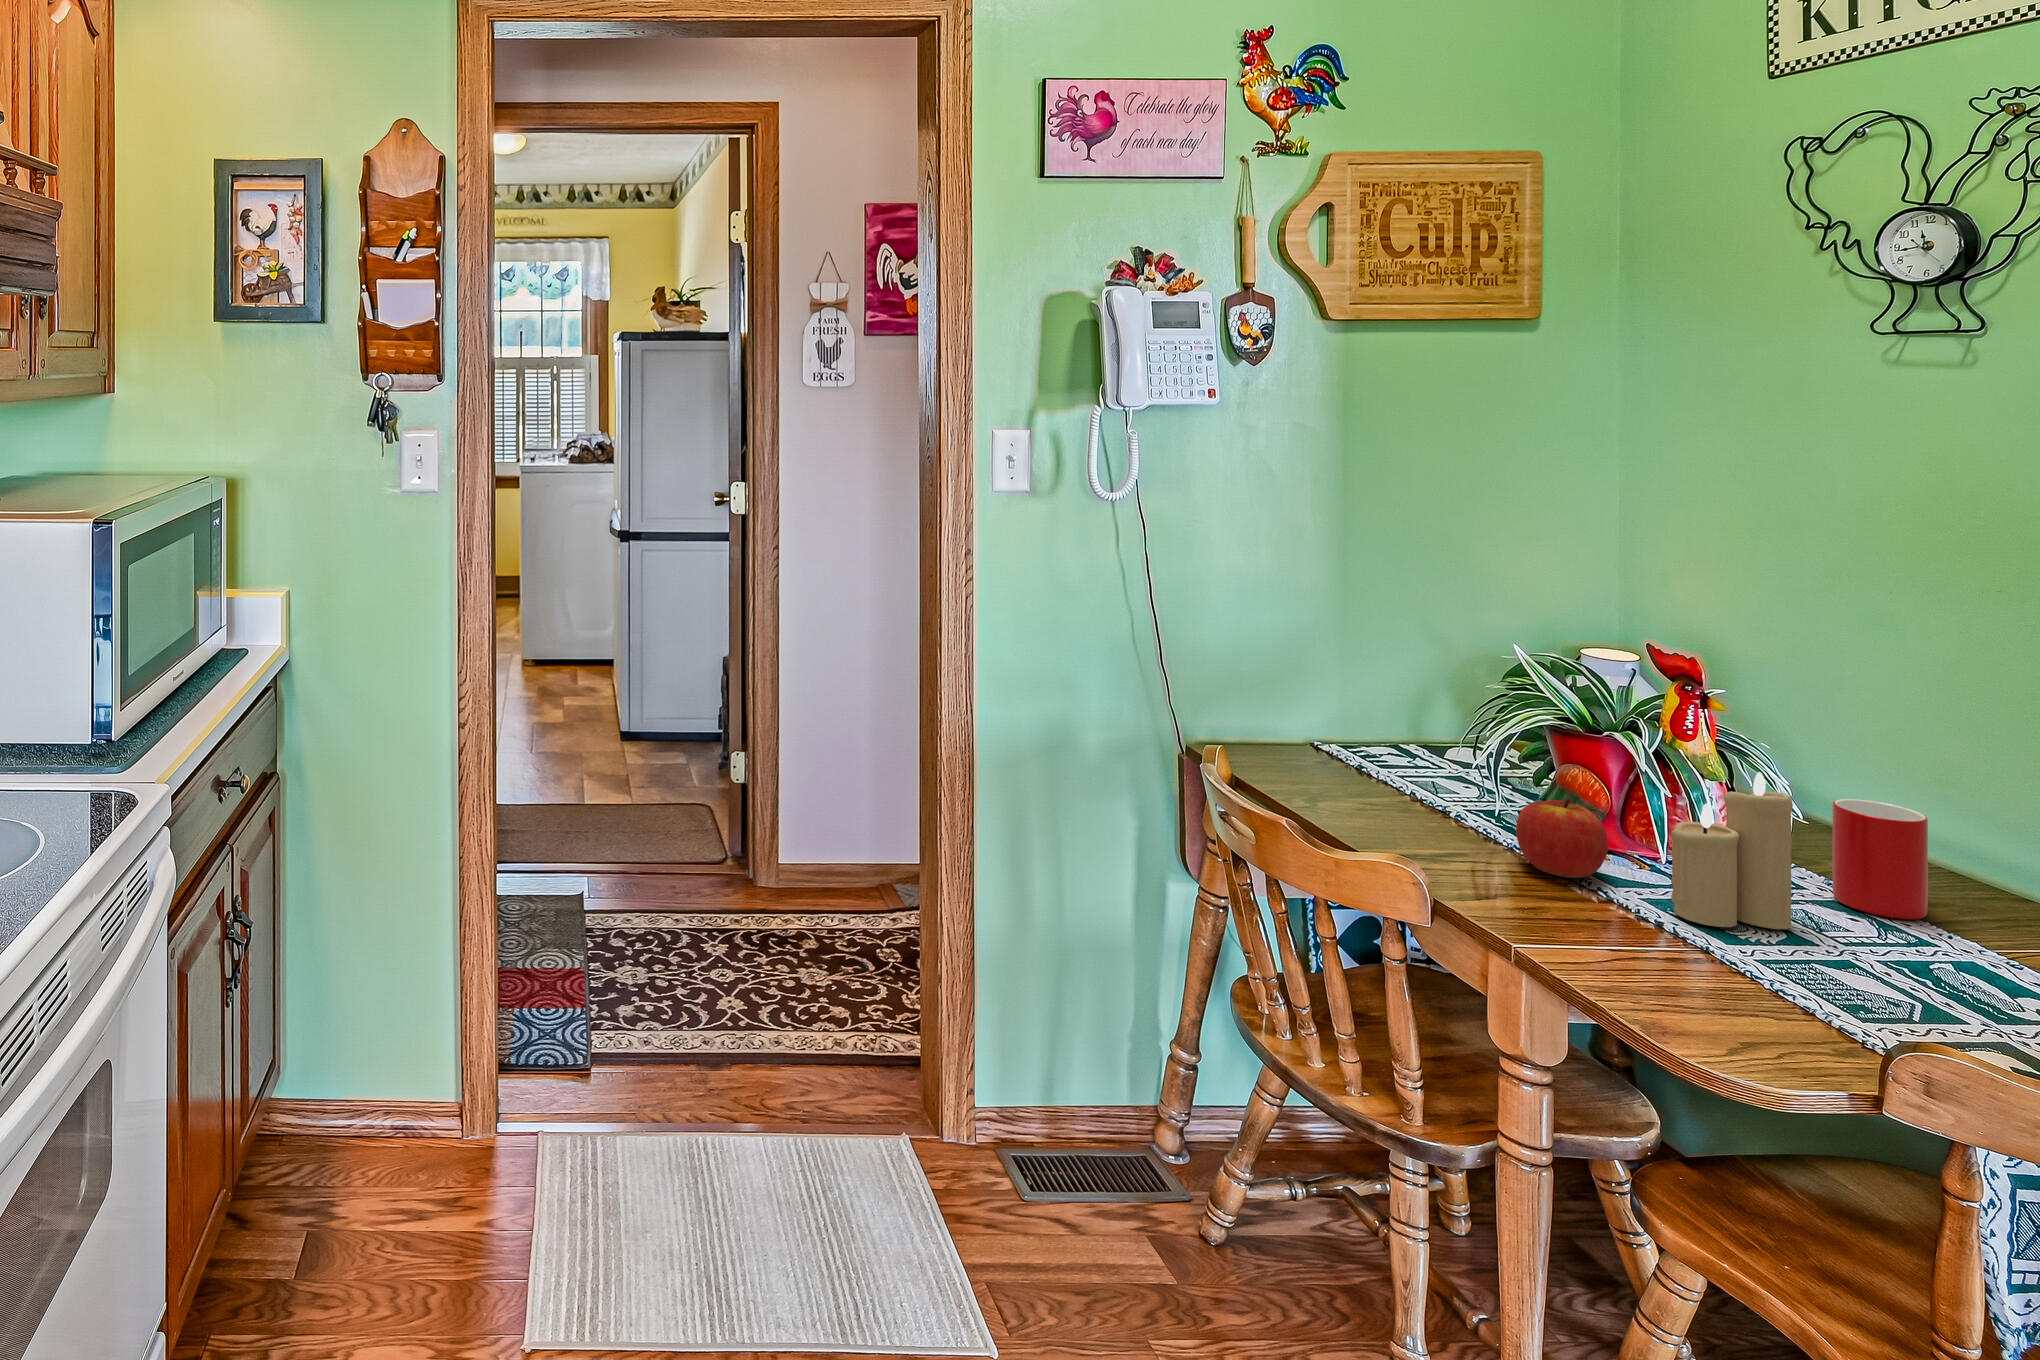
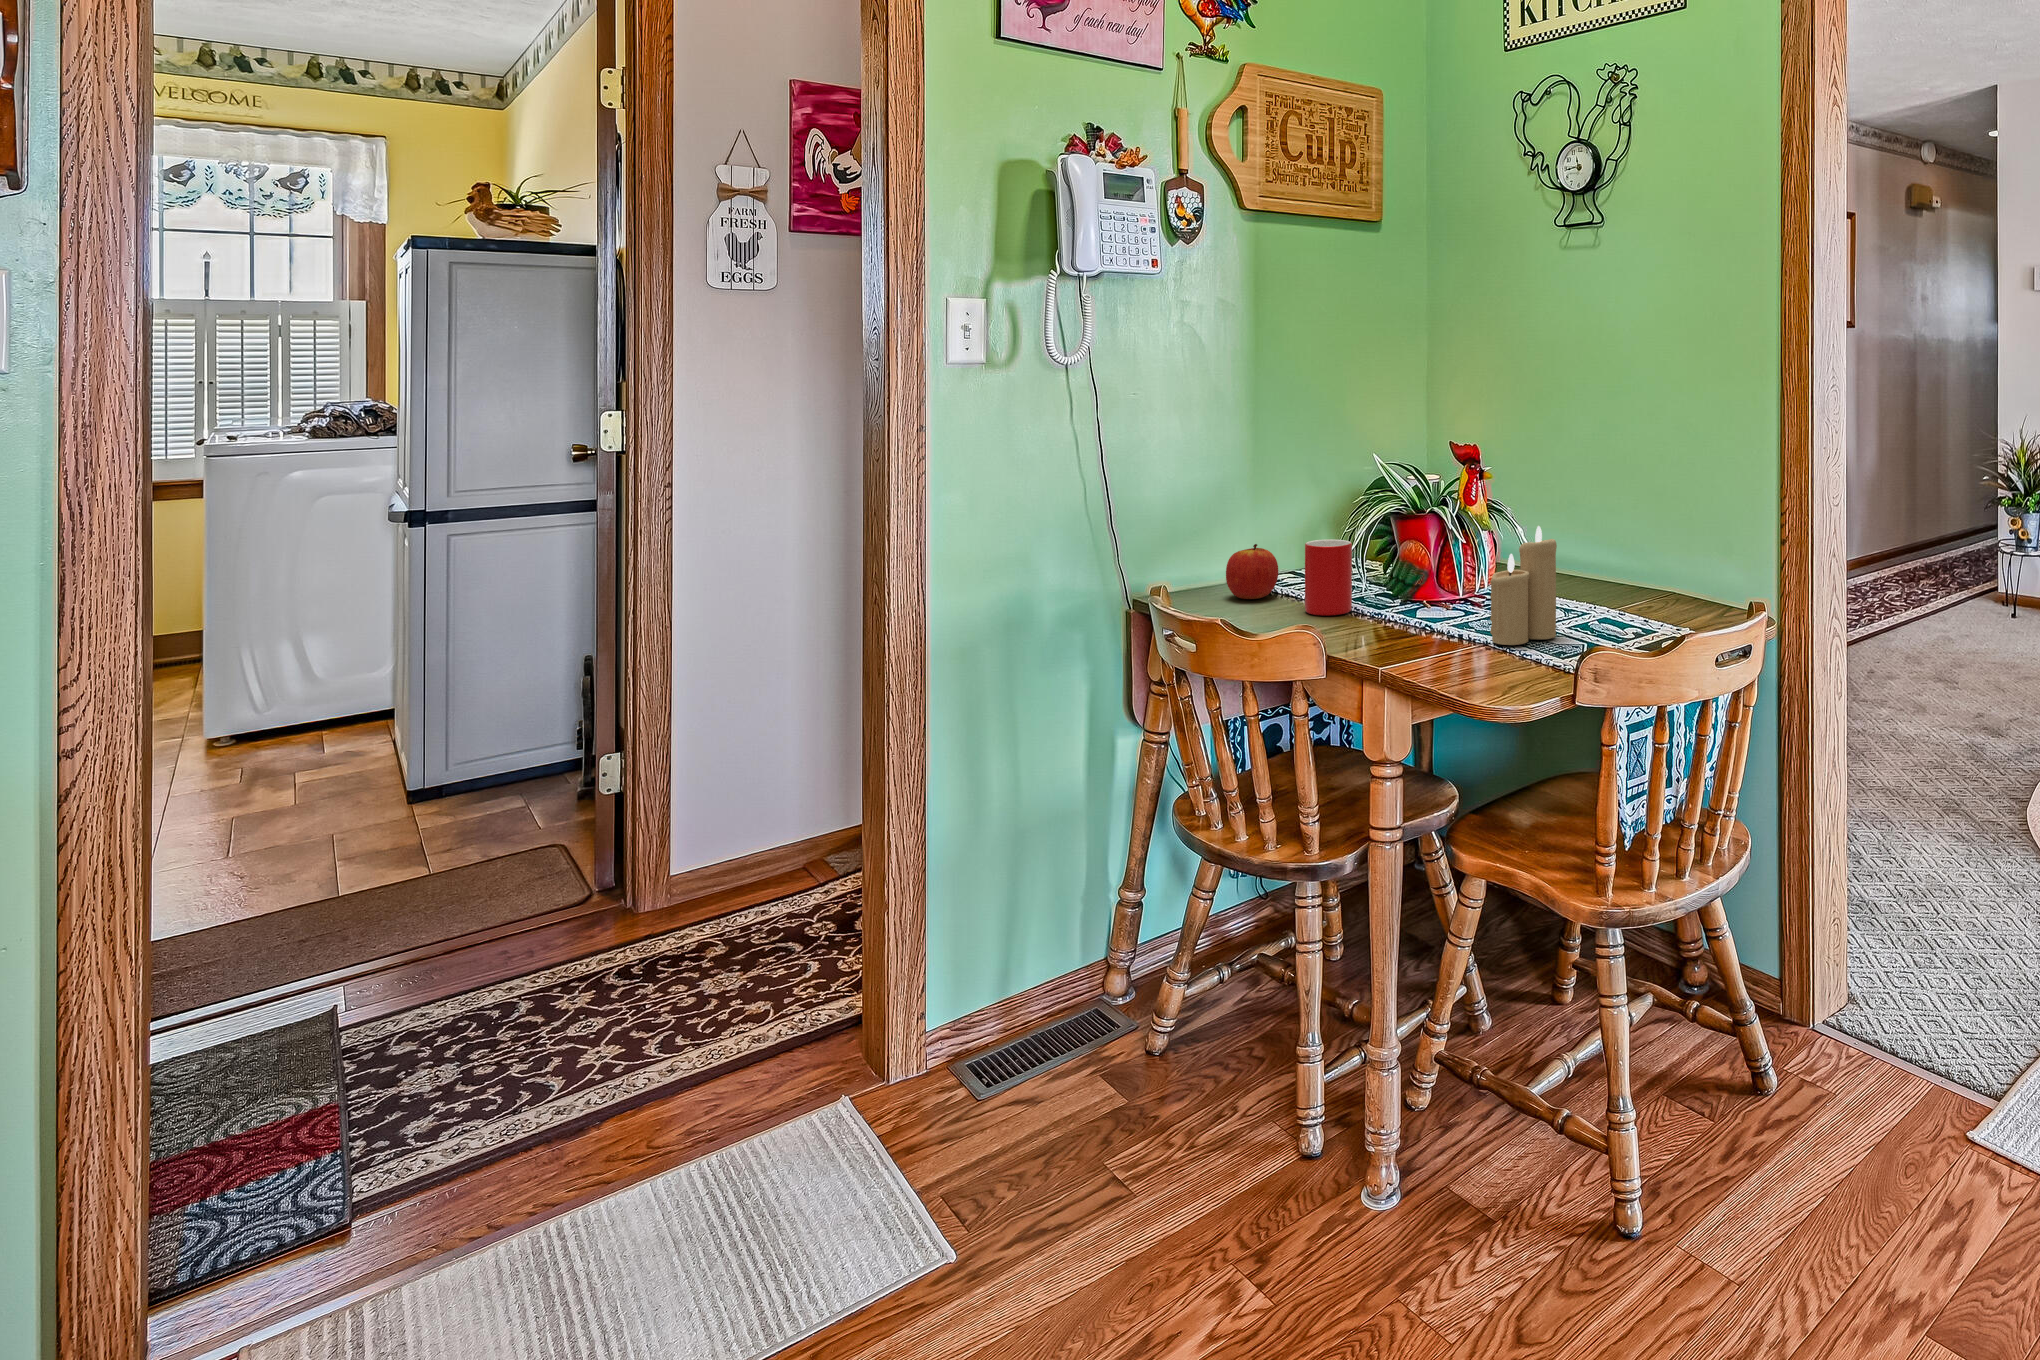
apple: present [1516,799,1608,878] -> present [1226,544,1278,599]
cup: present [1833,799,1928,919] -> present [1305,539,1352,615]

